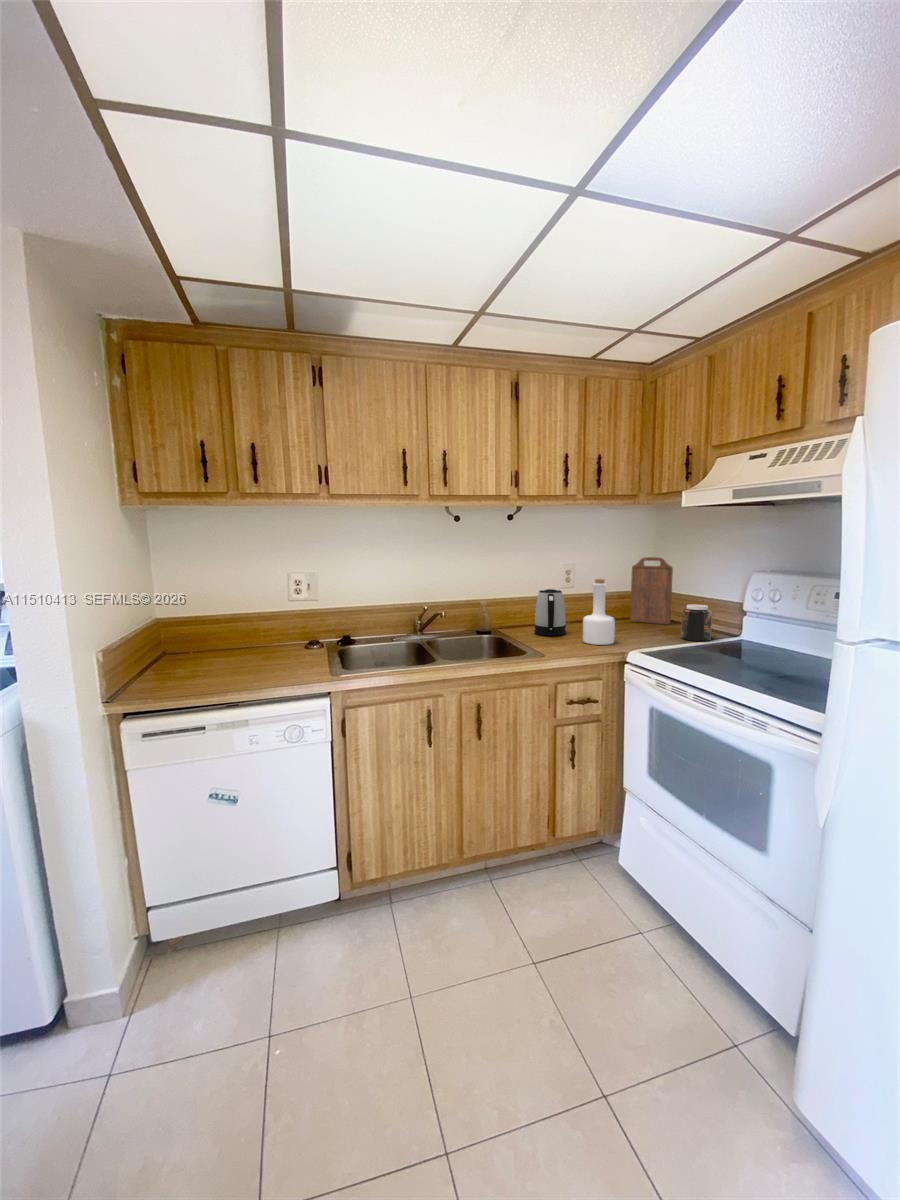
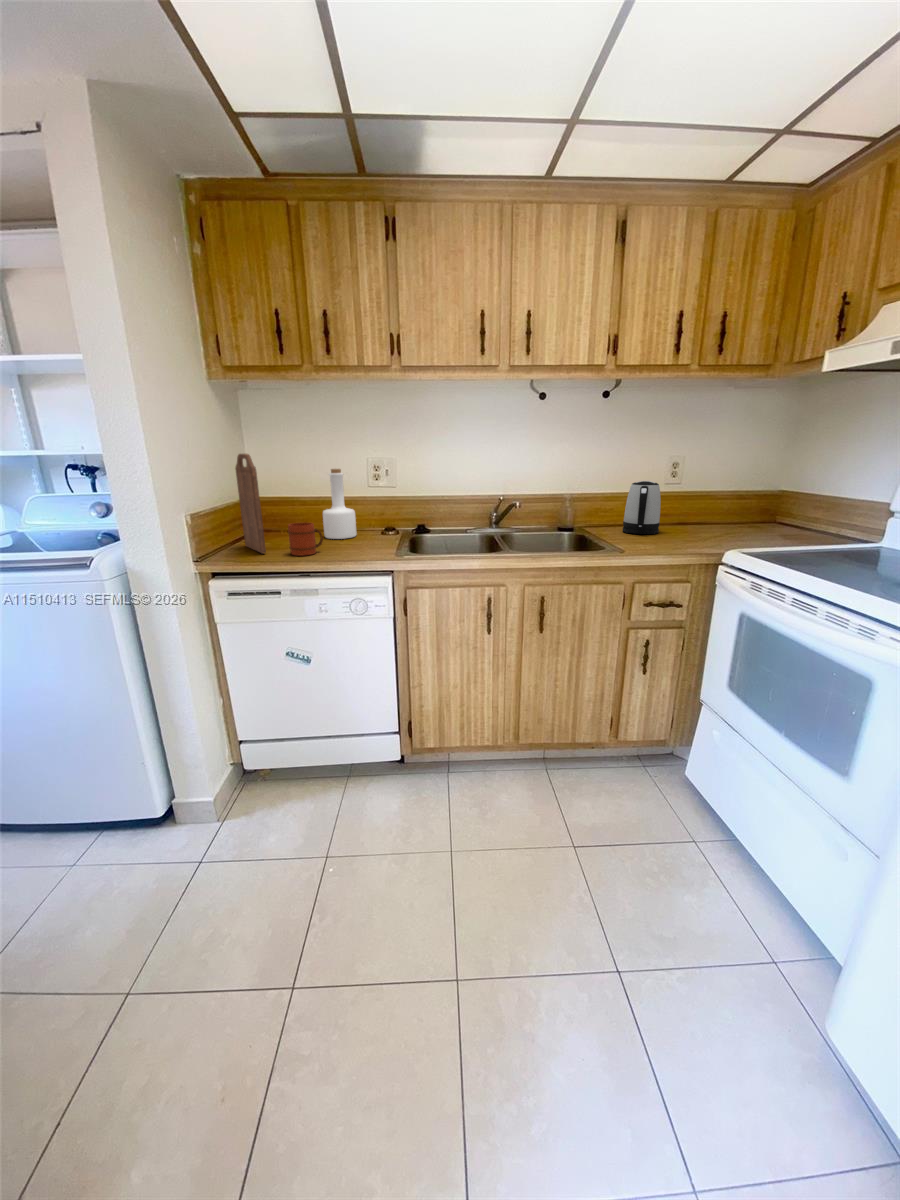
cutting board: present [630,557,673,625] -> present [235,454,266,553]
bottle: present [583,579,615,645] -> present [323,469,356,539]
jar: present [681,604,712,641] -> none [800,502,846,546]
mug: none [214,648,252,684] -> present [288,522,323,555]

